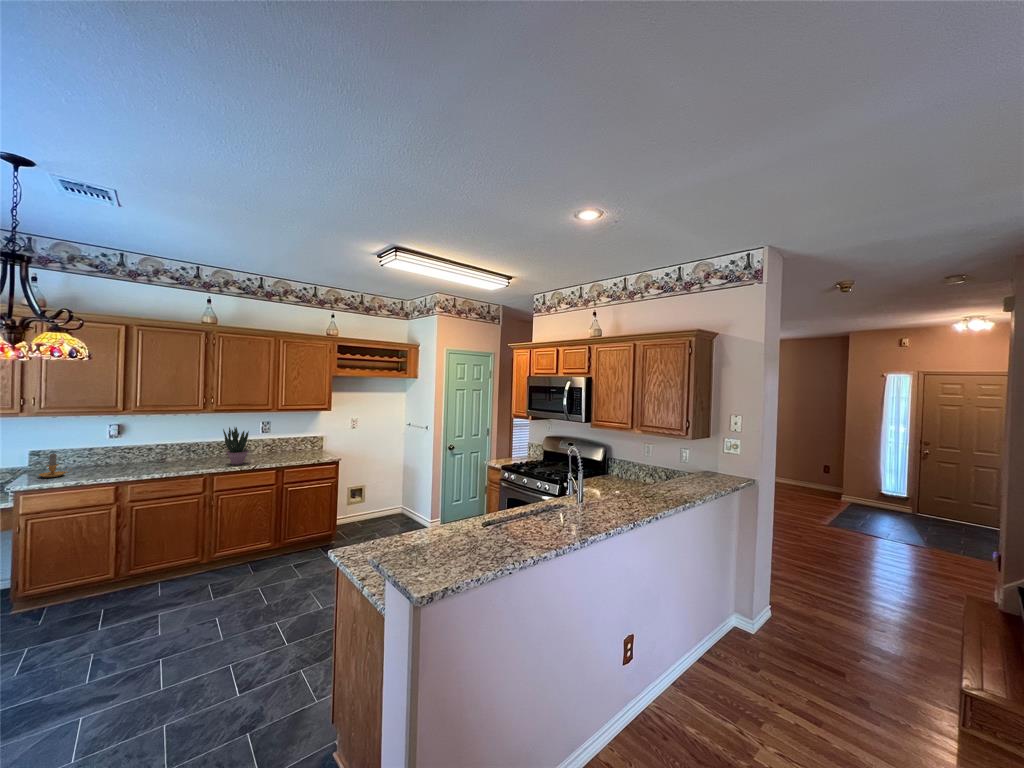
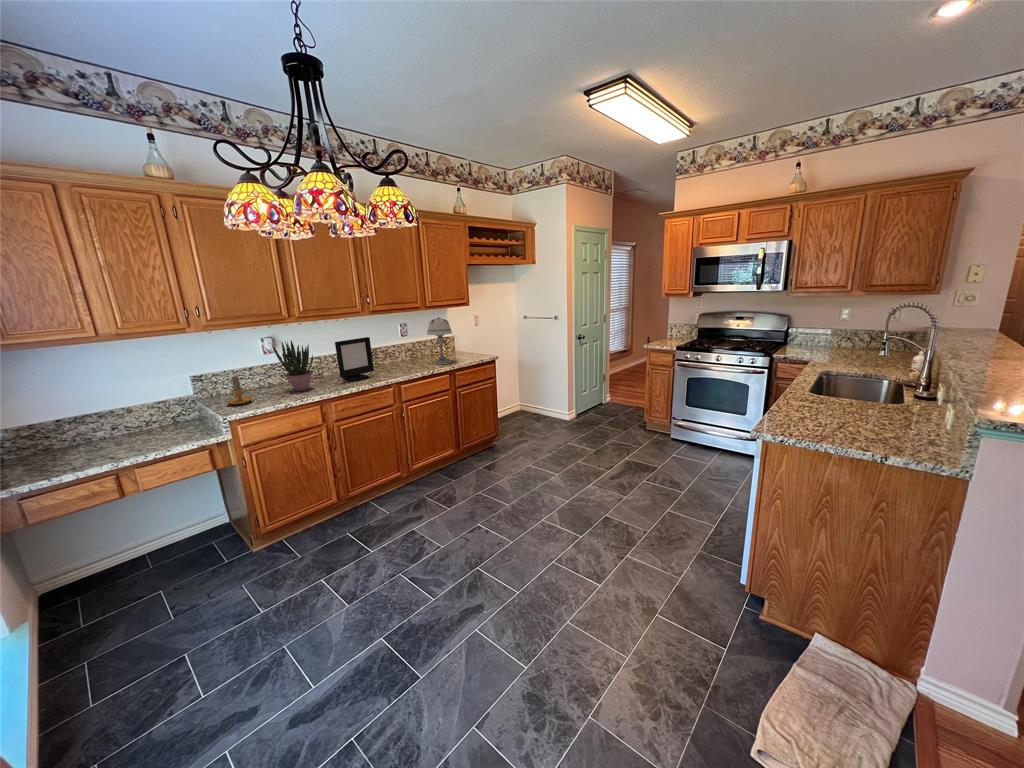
table lamp: none [273,420,299,462] -> present [427,317,452,365]
potted plant: present [223,427,249,465] -> present [272,341,313,391]
picture frame: none [164,432,204,469] -> present [335,337,374,382]

